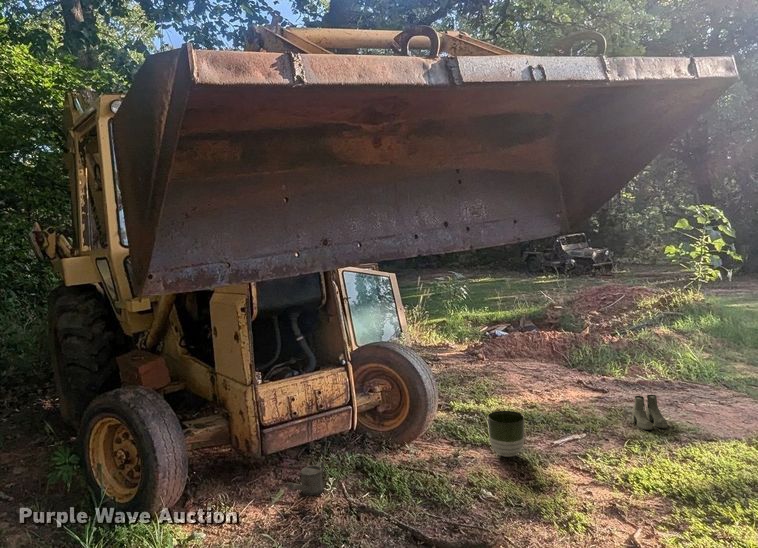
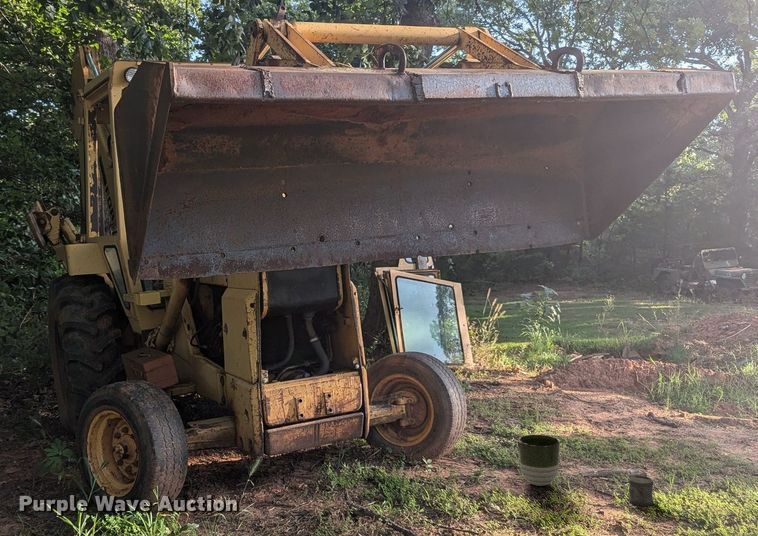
boots: present [632,395,667,430] -> none [702,431,740,471]
watering can: present [288,462,324,496] -> present [628,473,654,506]

